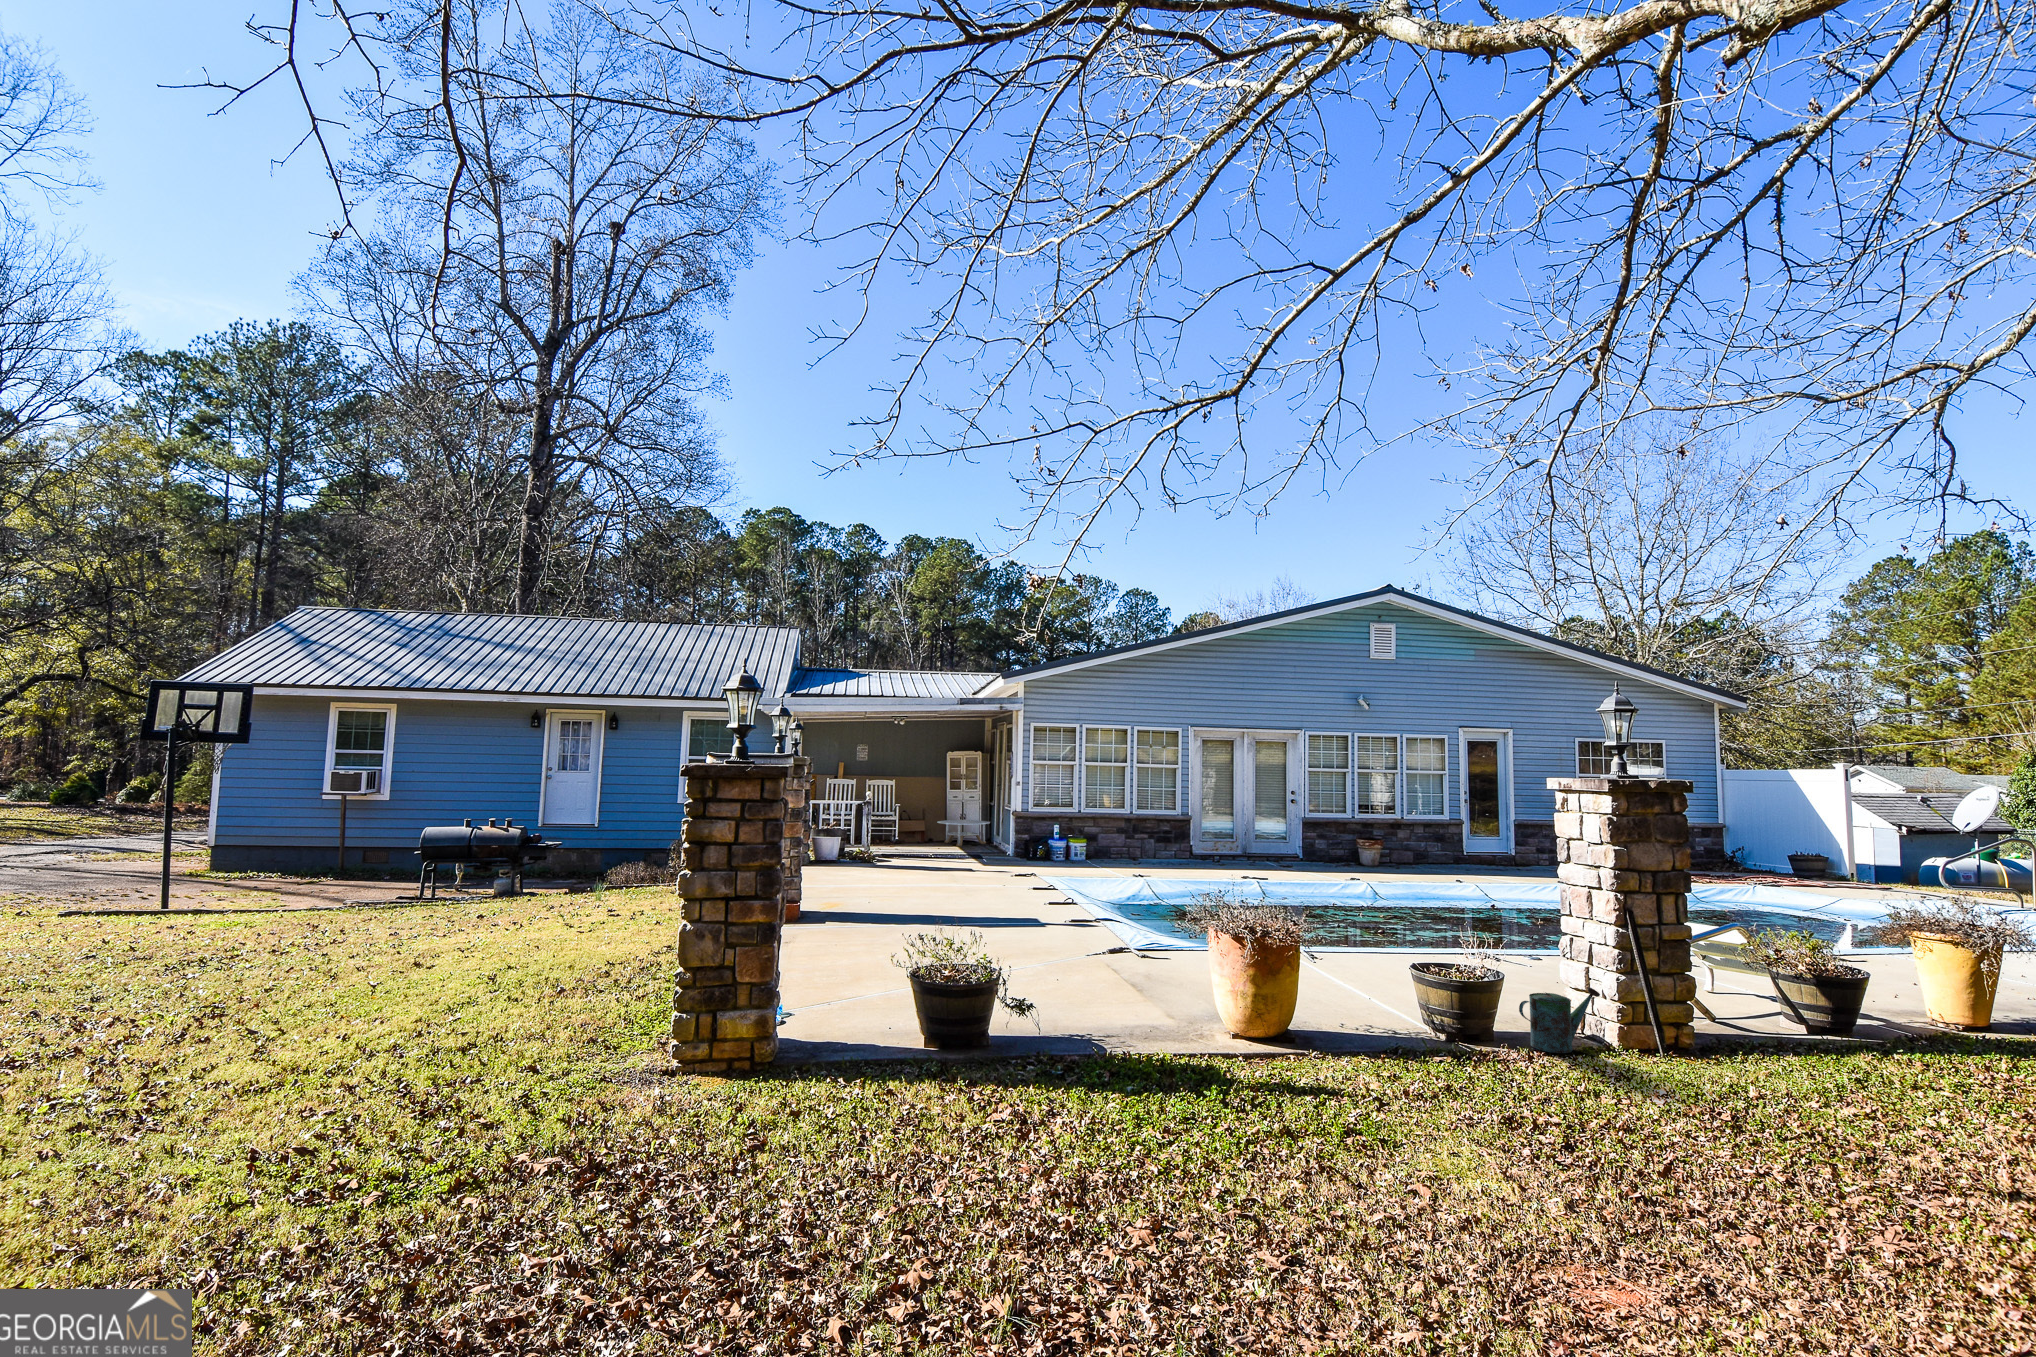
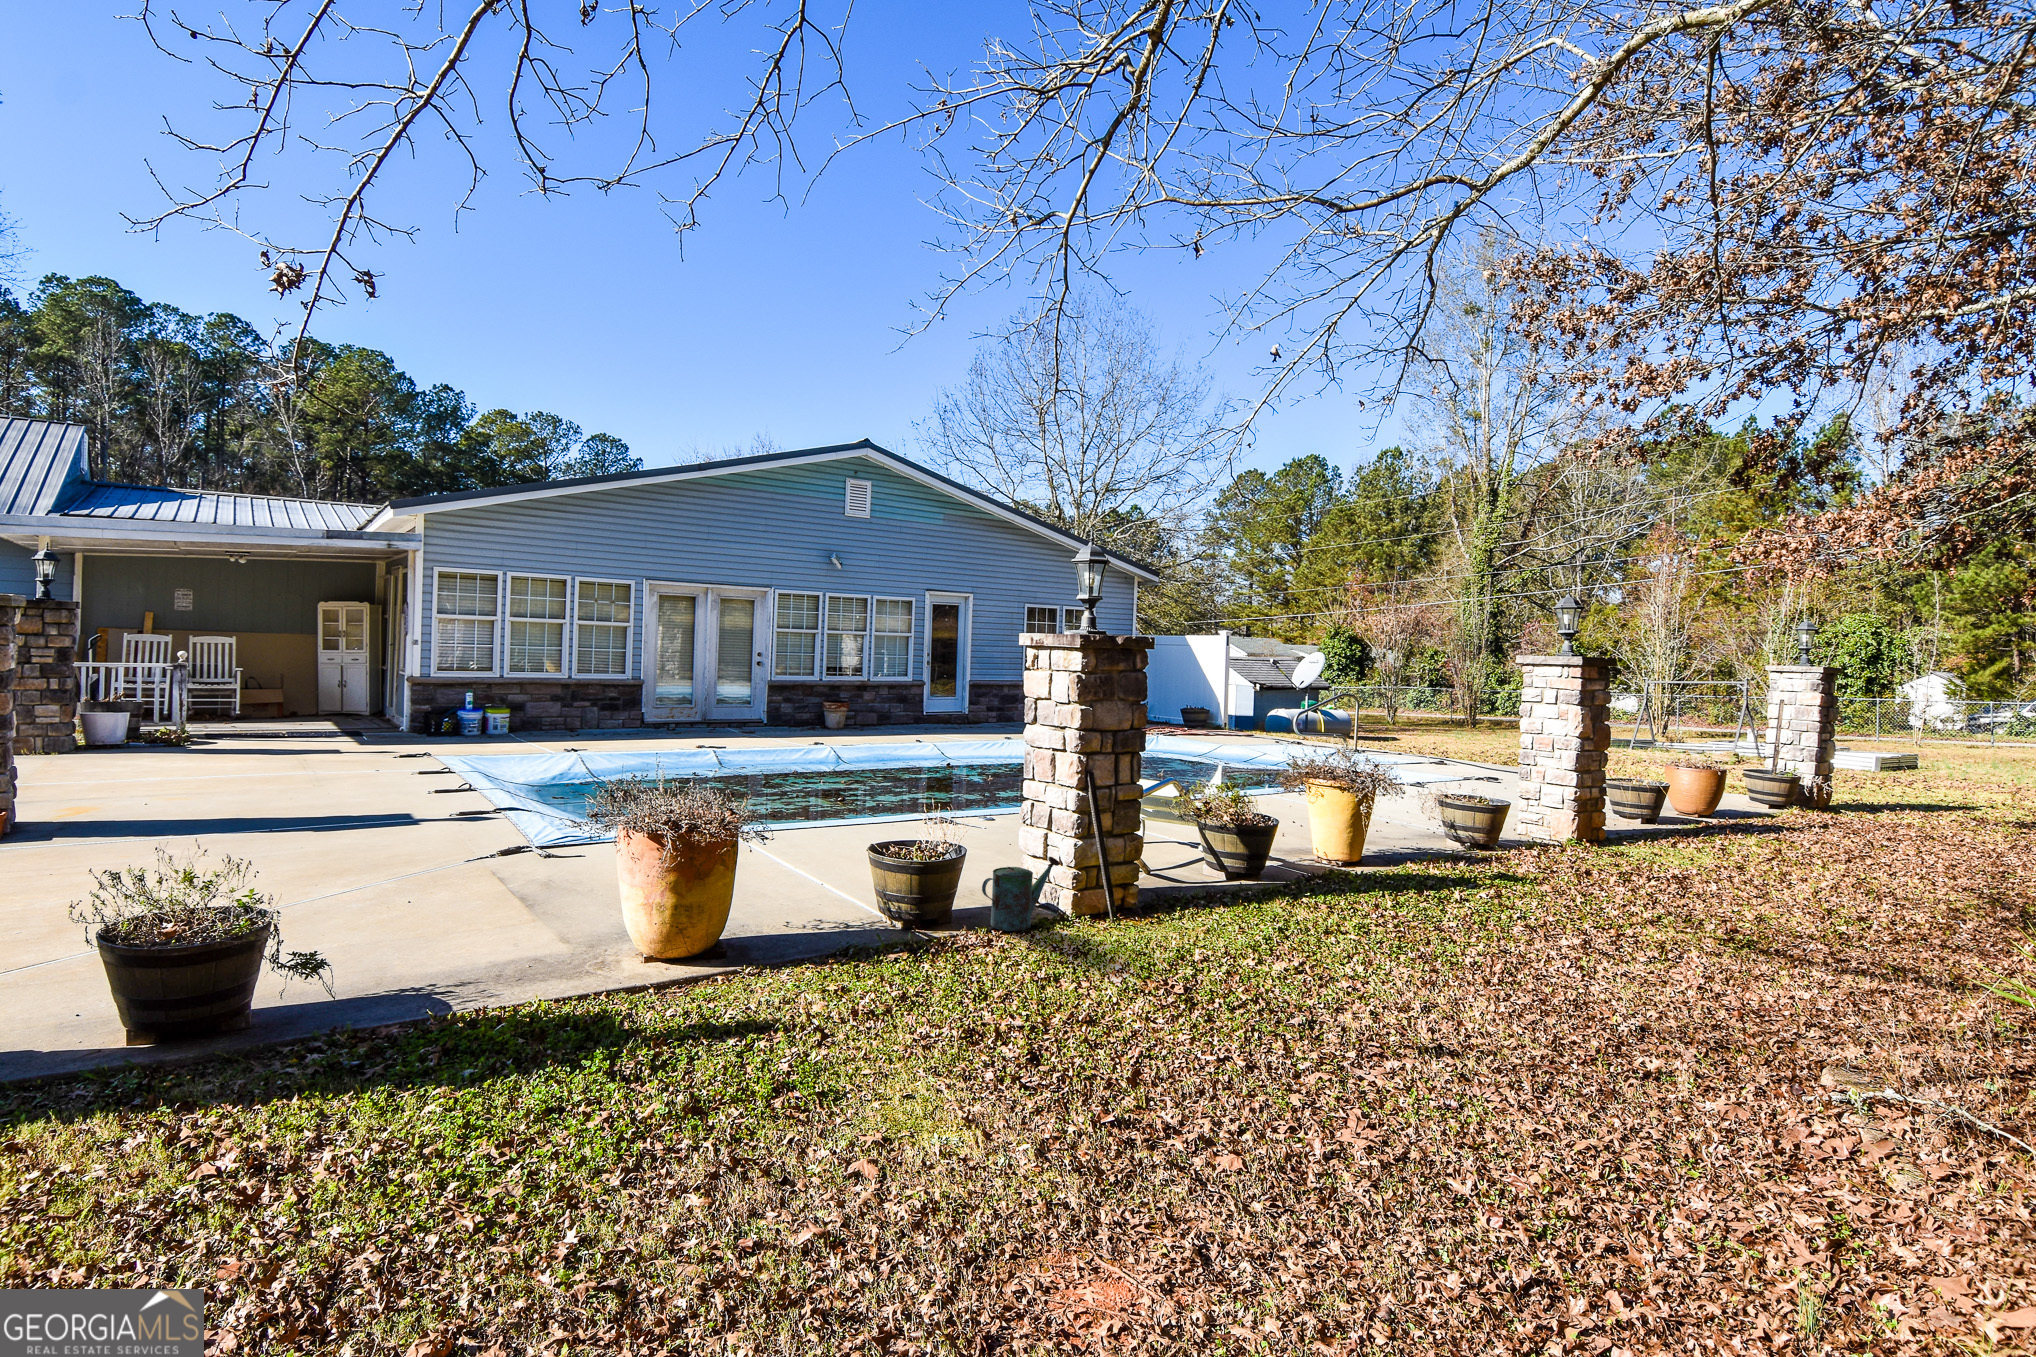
round table: present [937,820,990,846] -> none [275,683,362,718]

